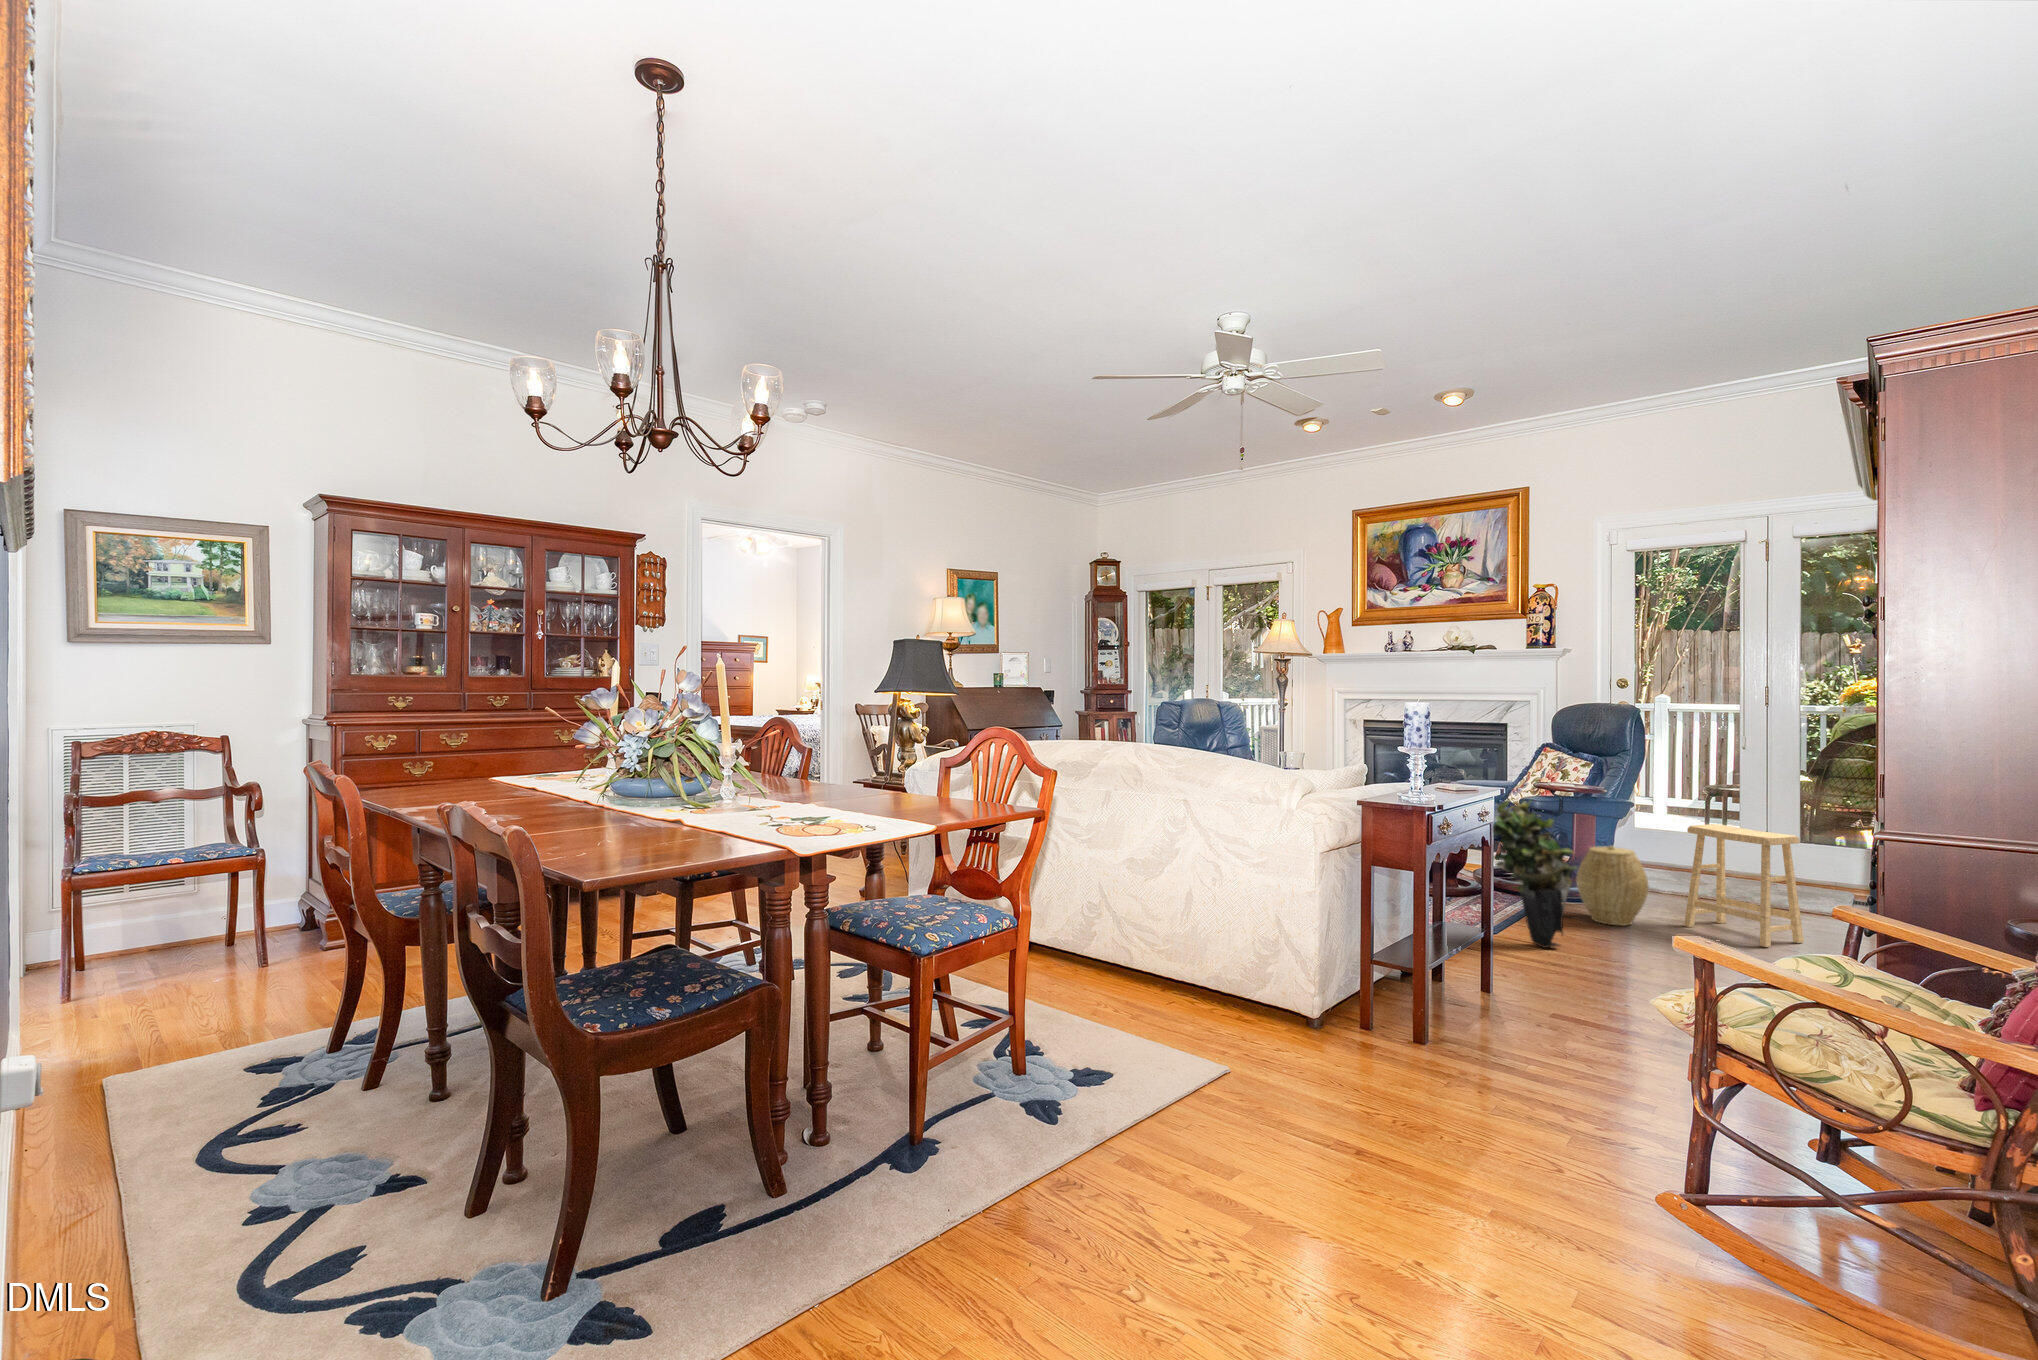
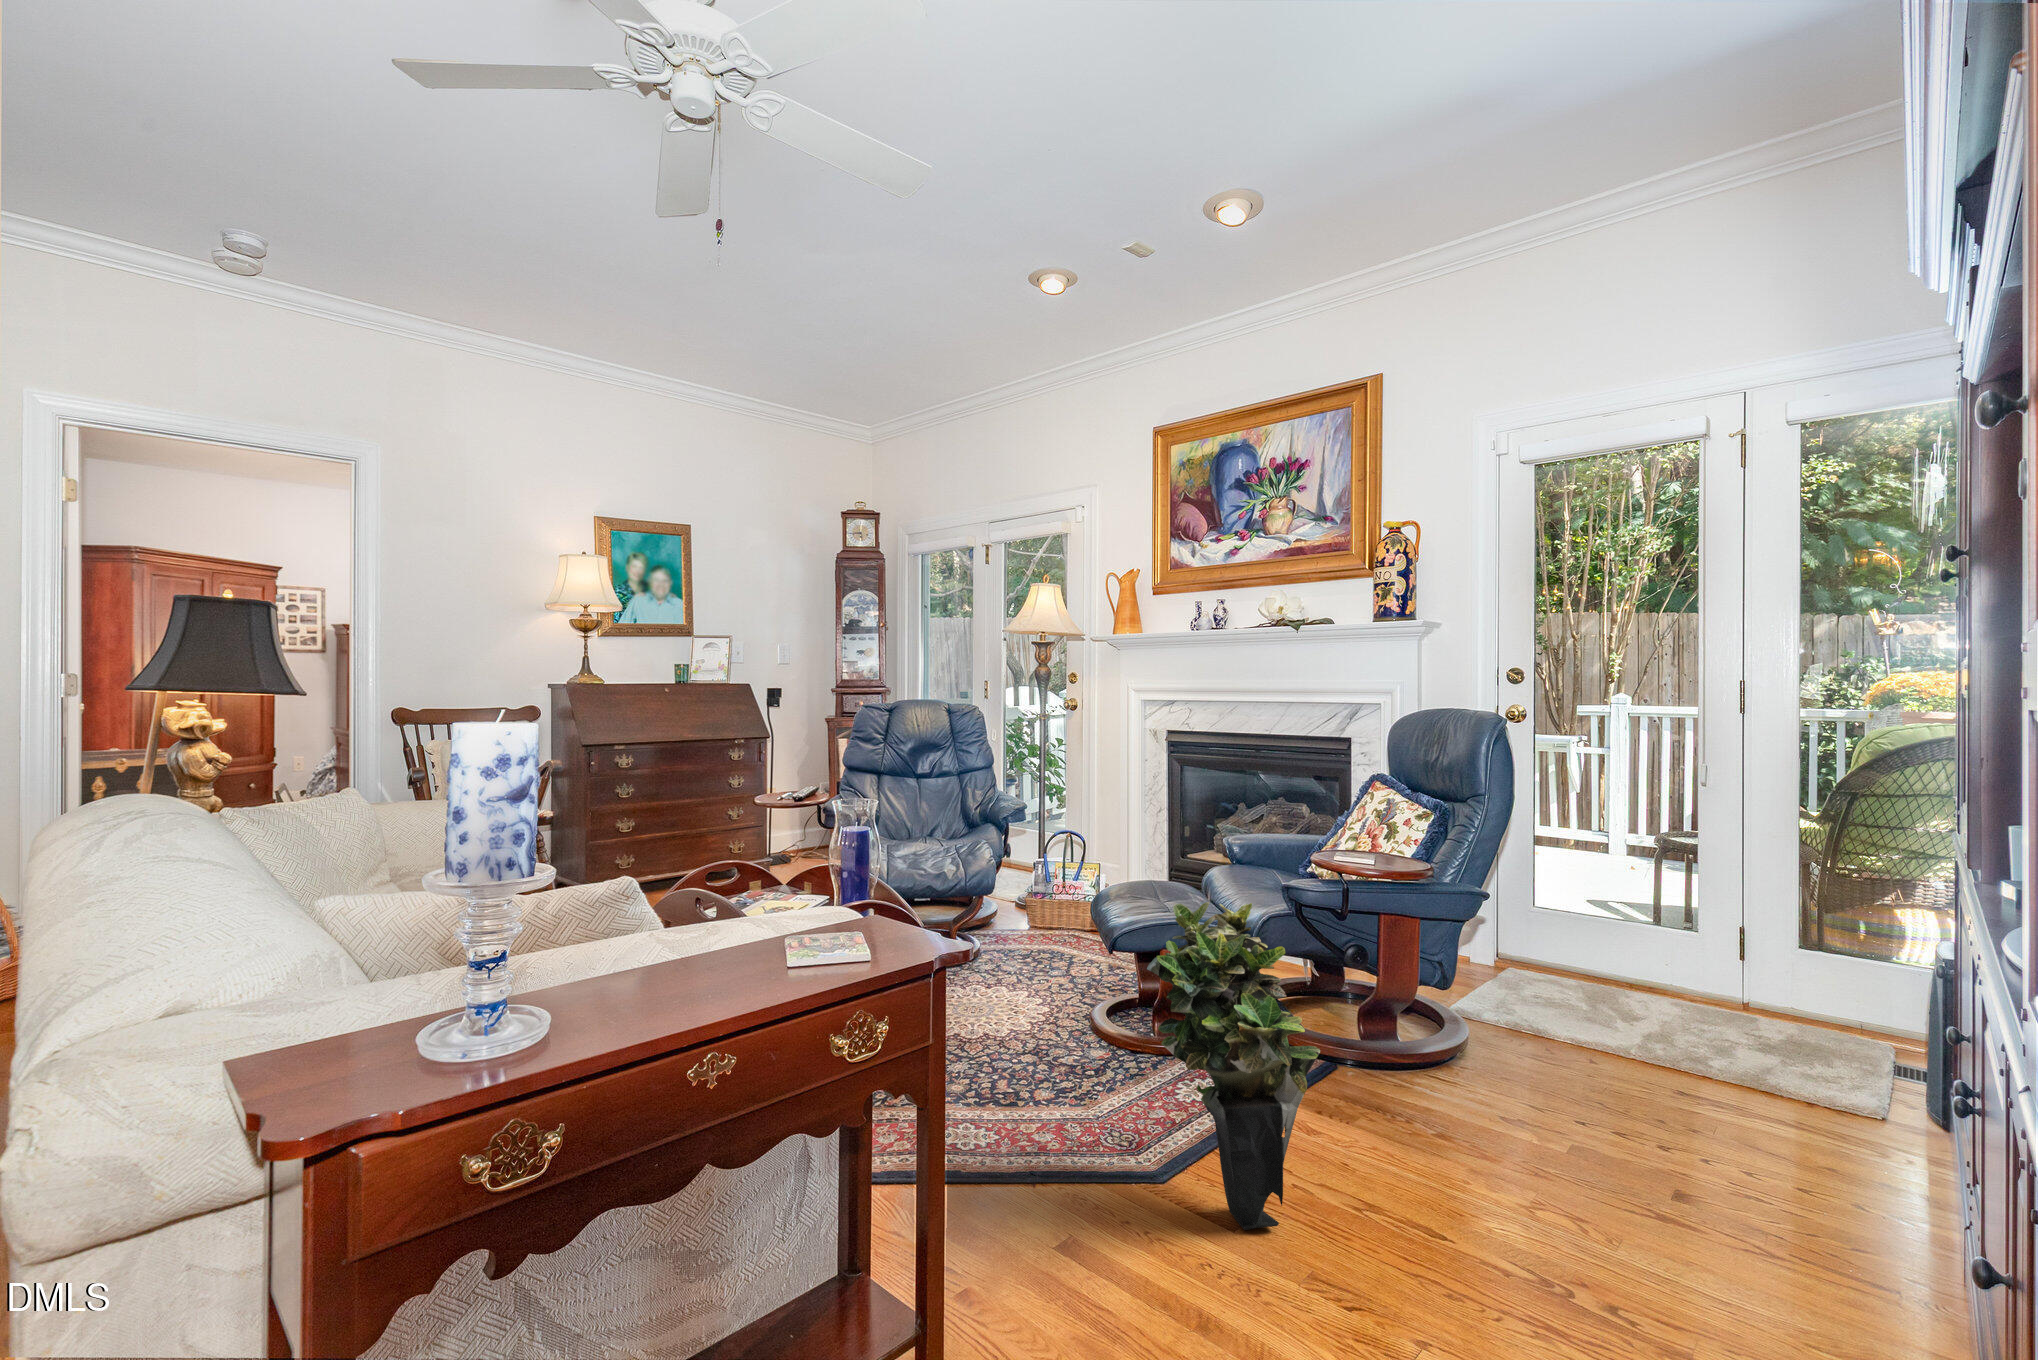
footstool: present [1684,824,1804,947] -> none [1565,942,1797,1227]
woven basket: present [1577,846,1649,925] -> none [1368,978,1495,1142]

